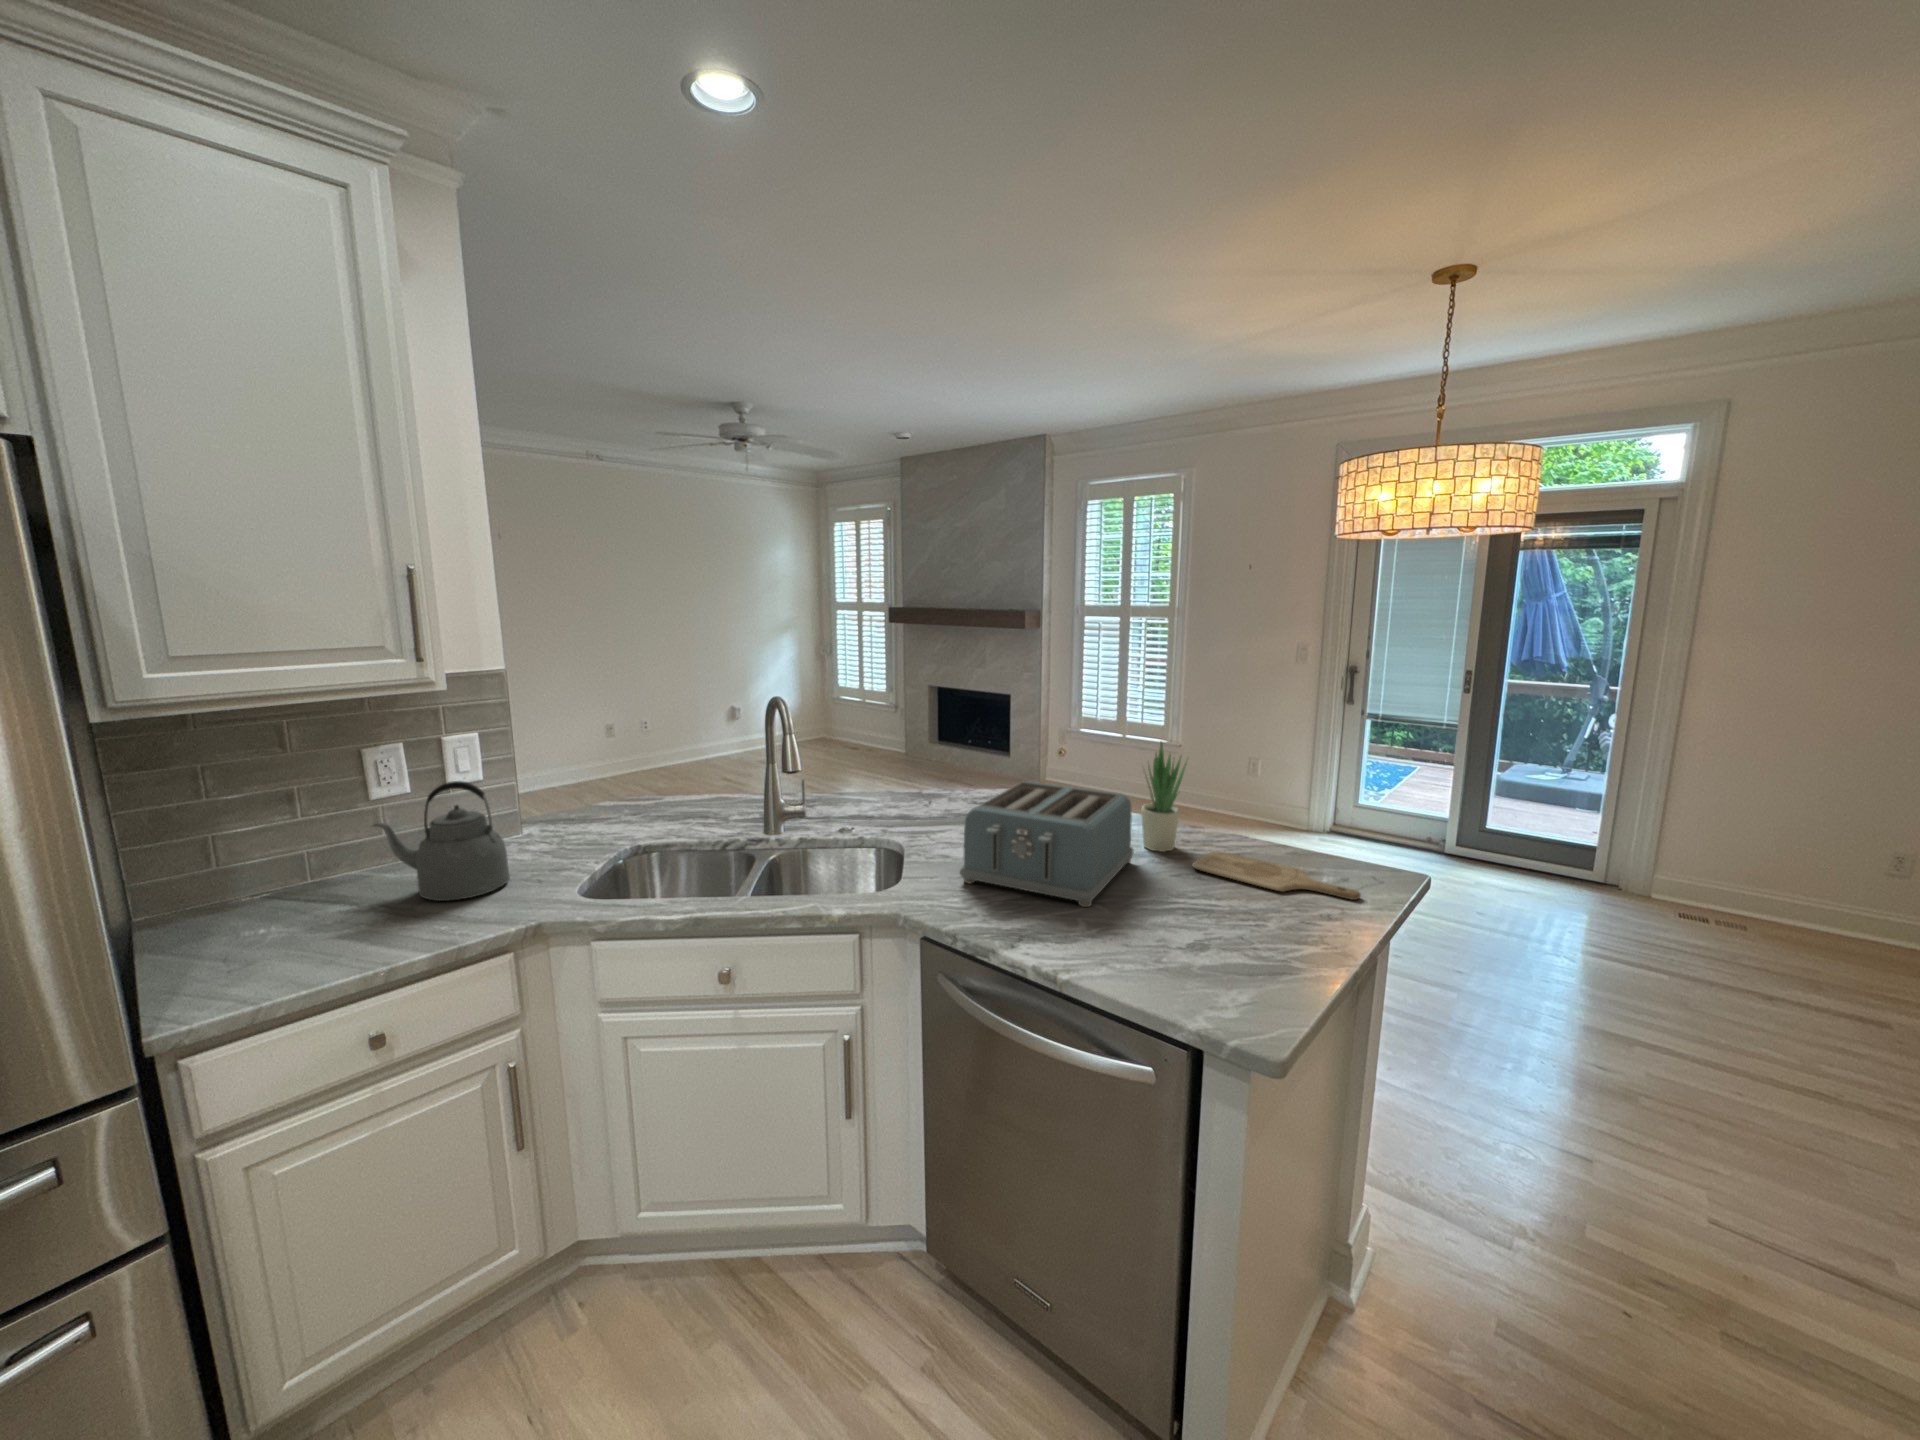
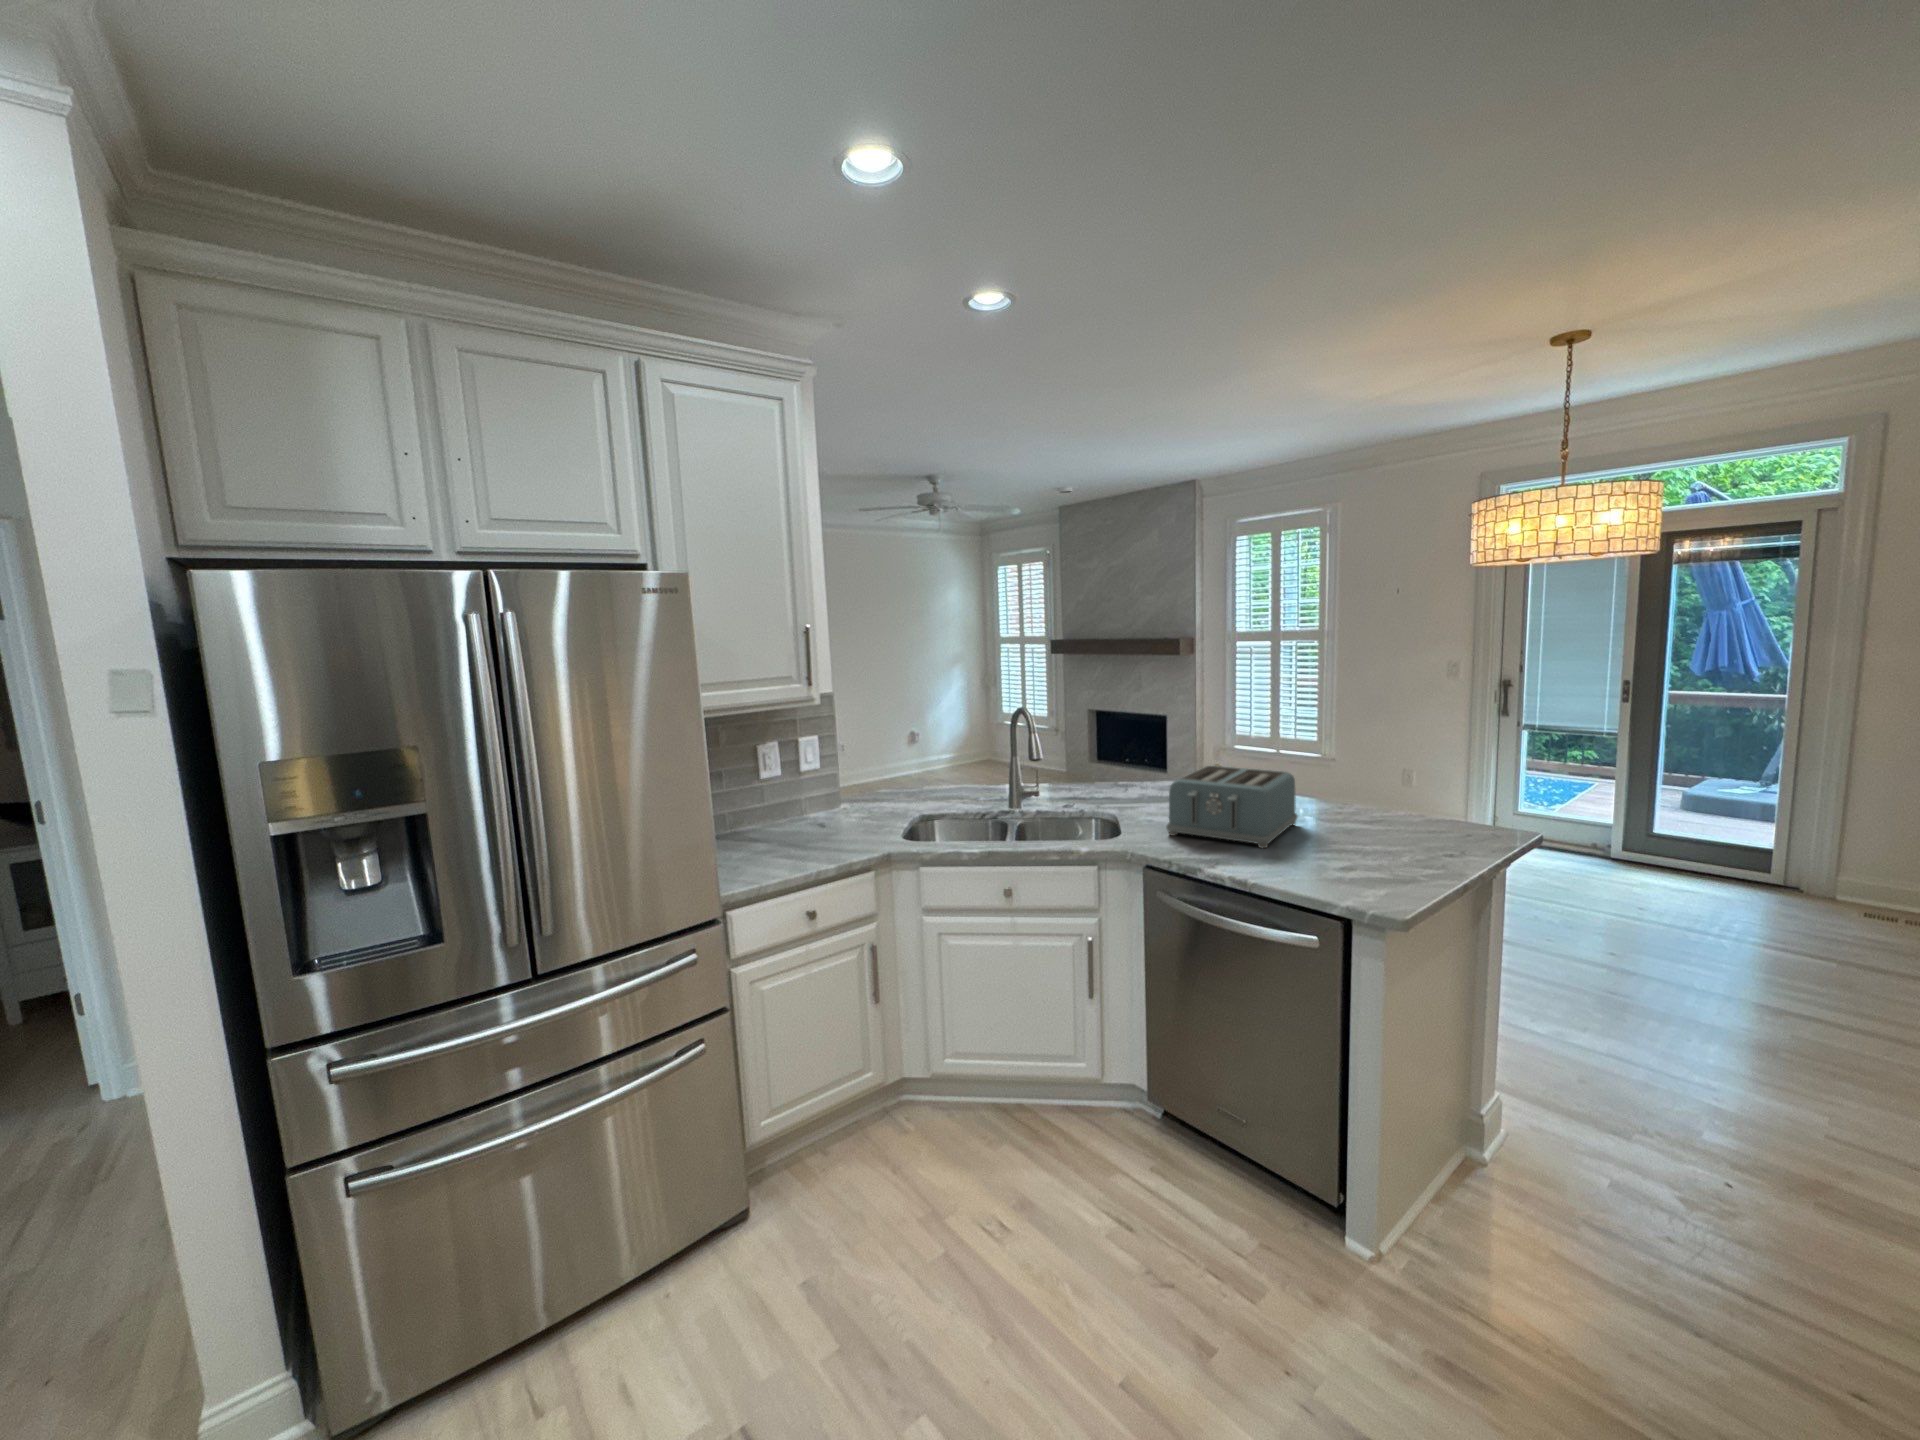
potted plant: present [1141,741,1187,852] -> none [1302,732,1340,819]
kettle: present [373,781,510,901] -> none [773,763,853,841]
cutting board: present [1192,851,1361,900] -> none [1345,818,1481,846]

